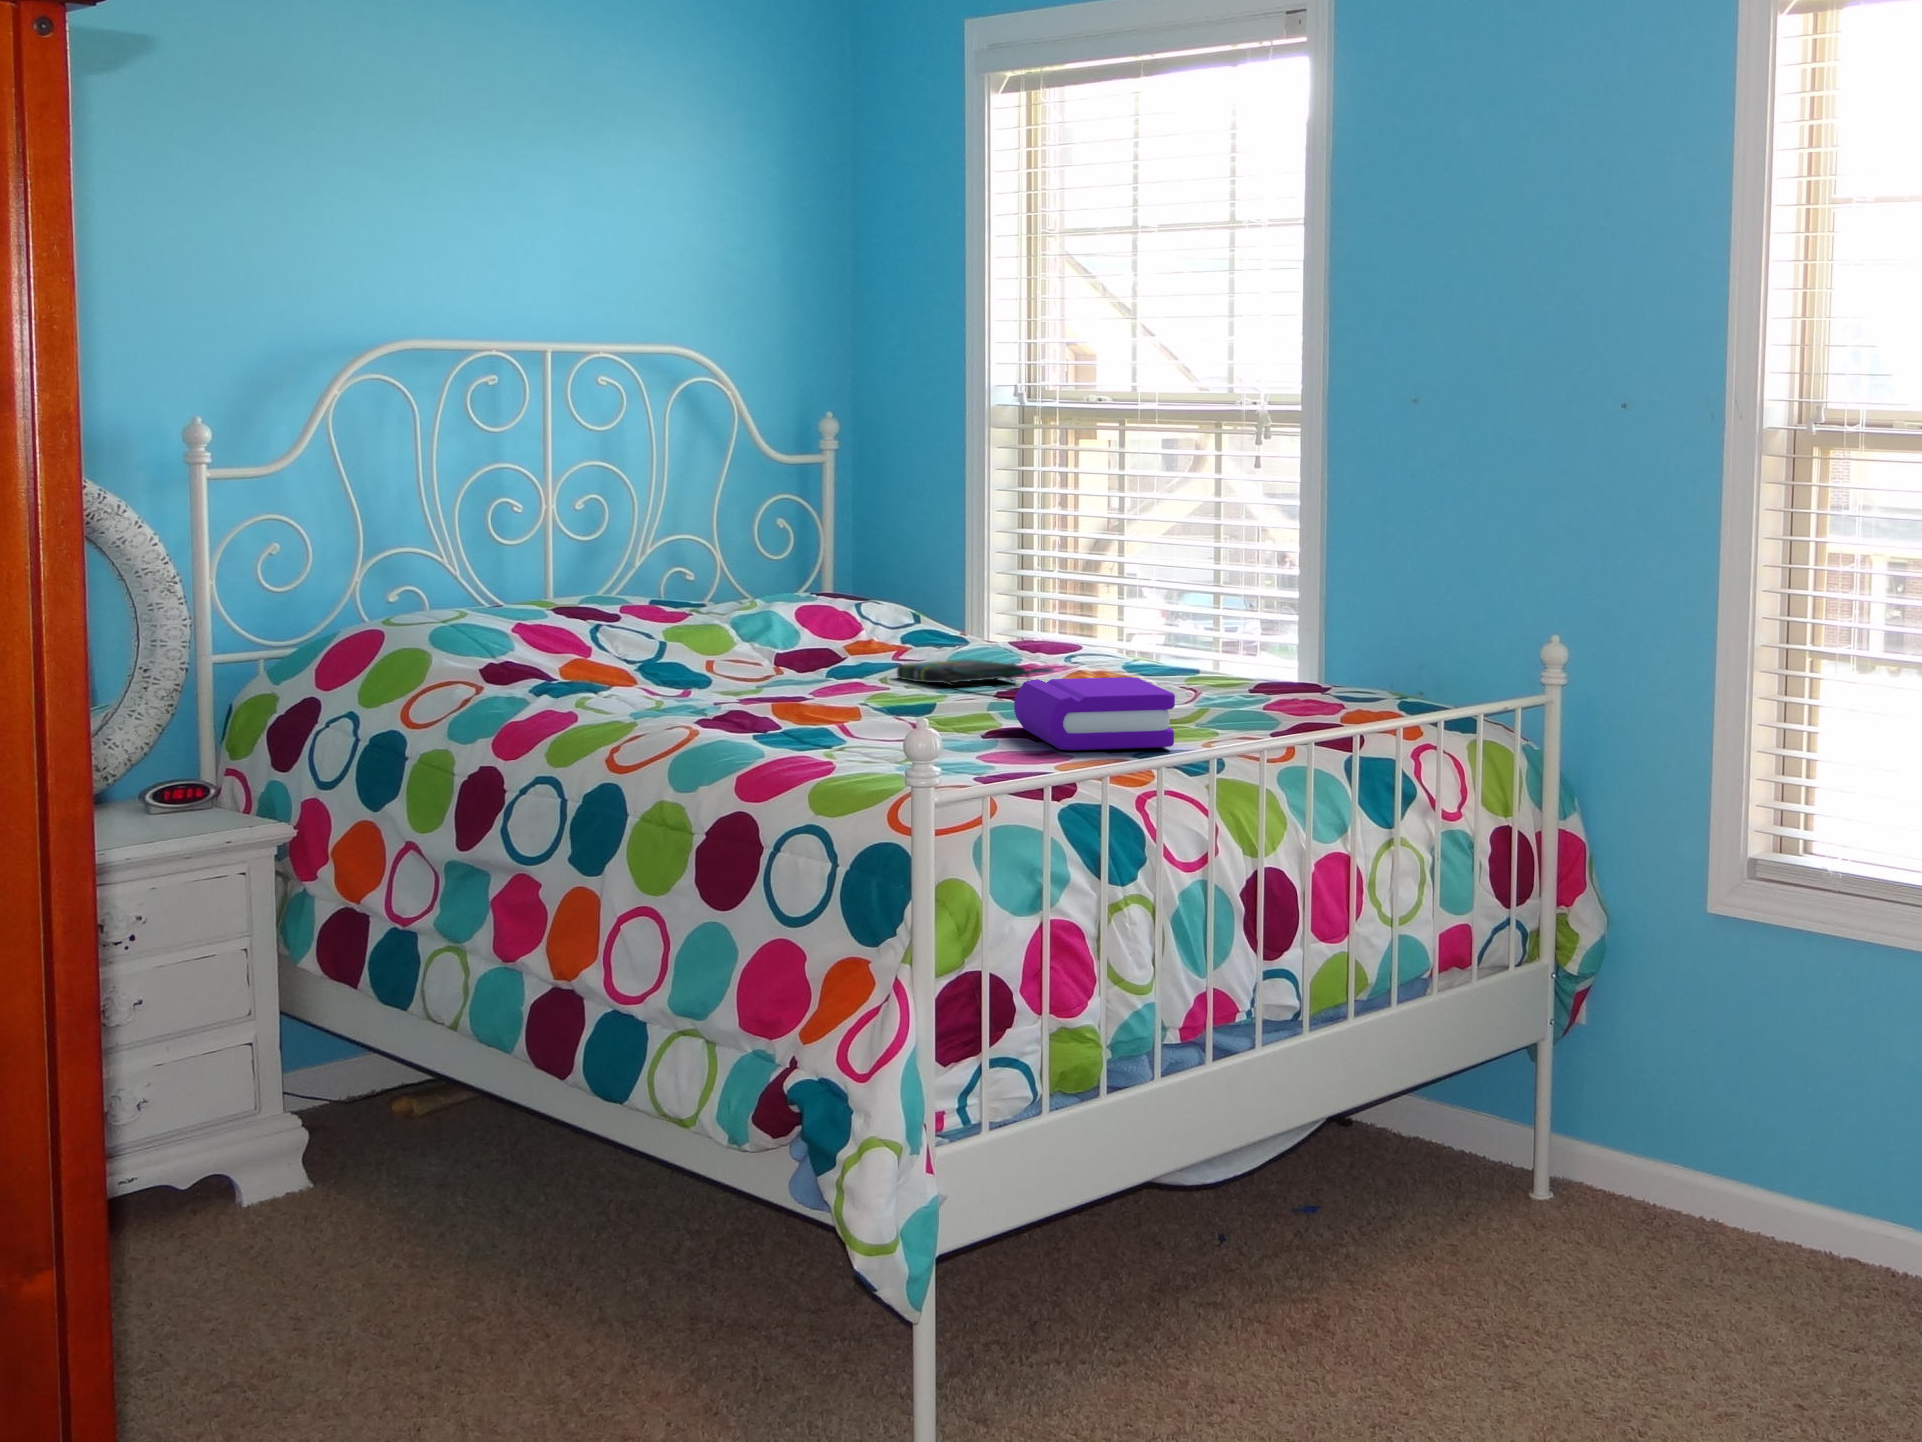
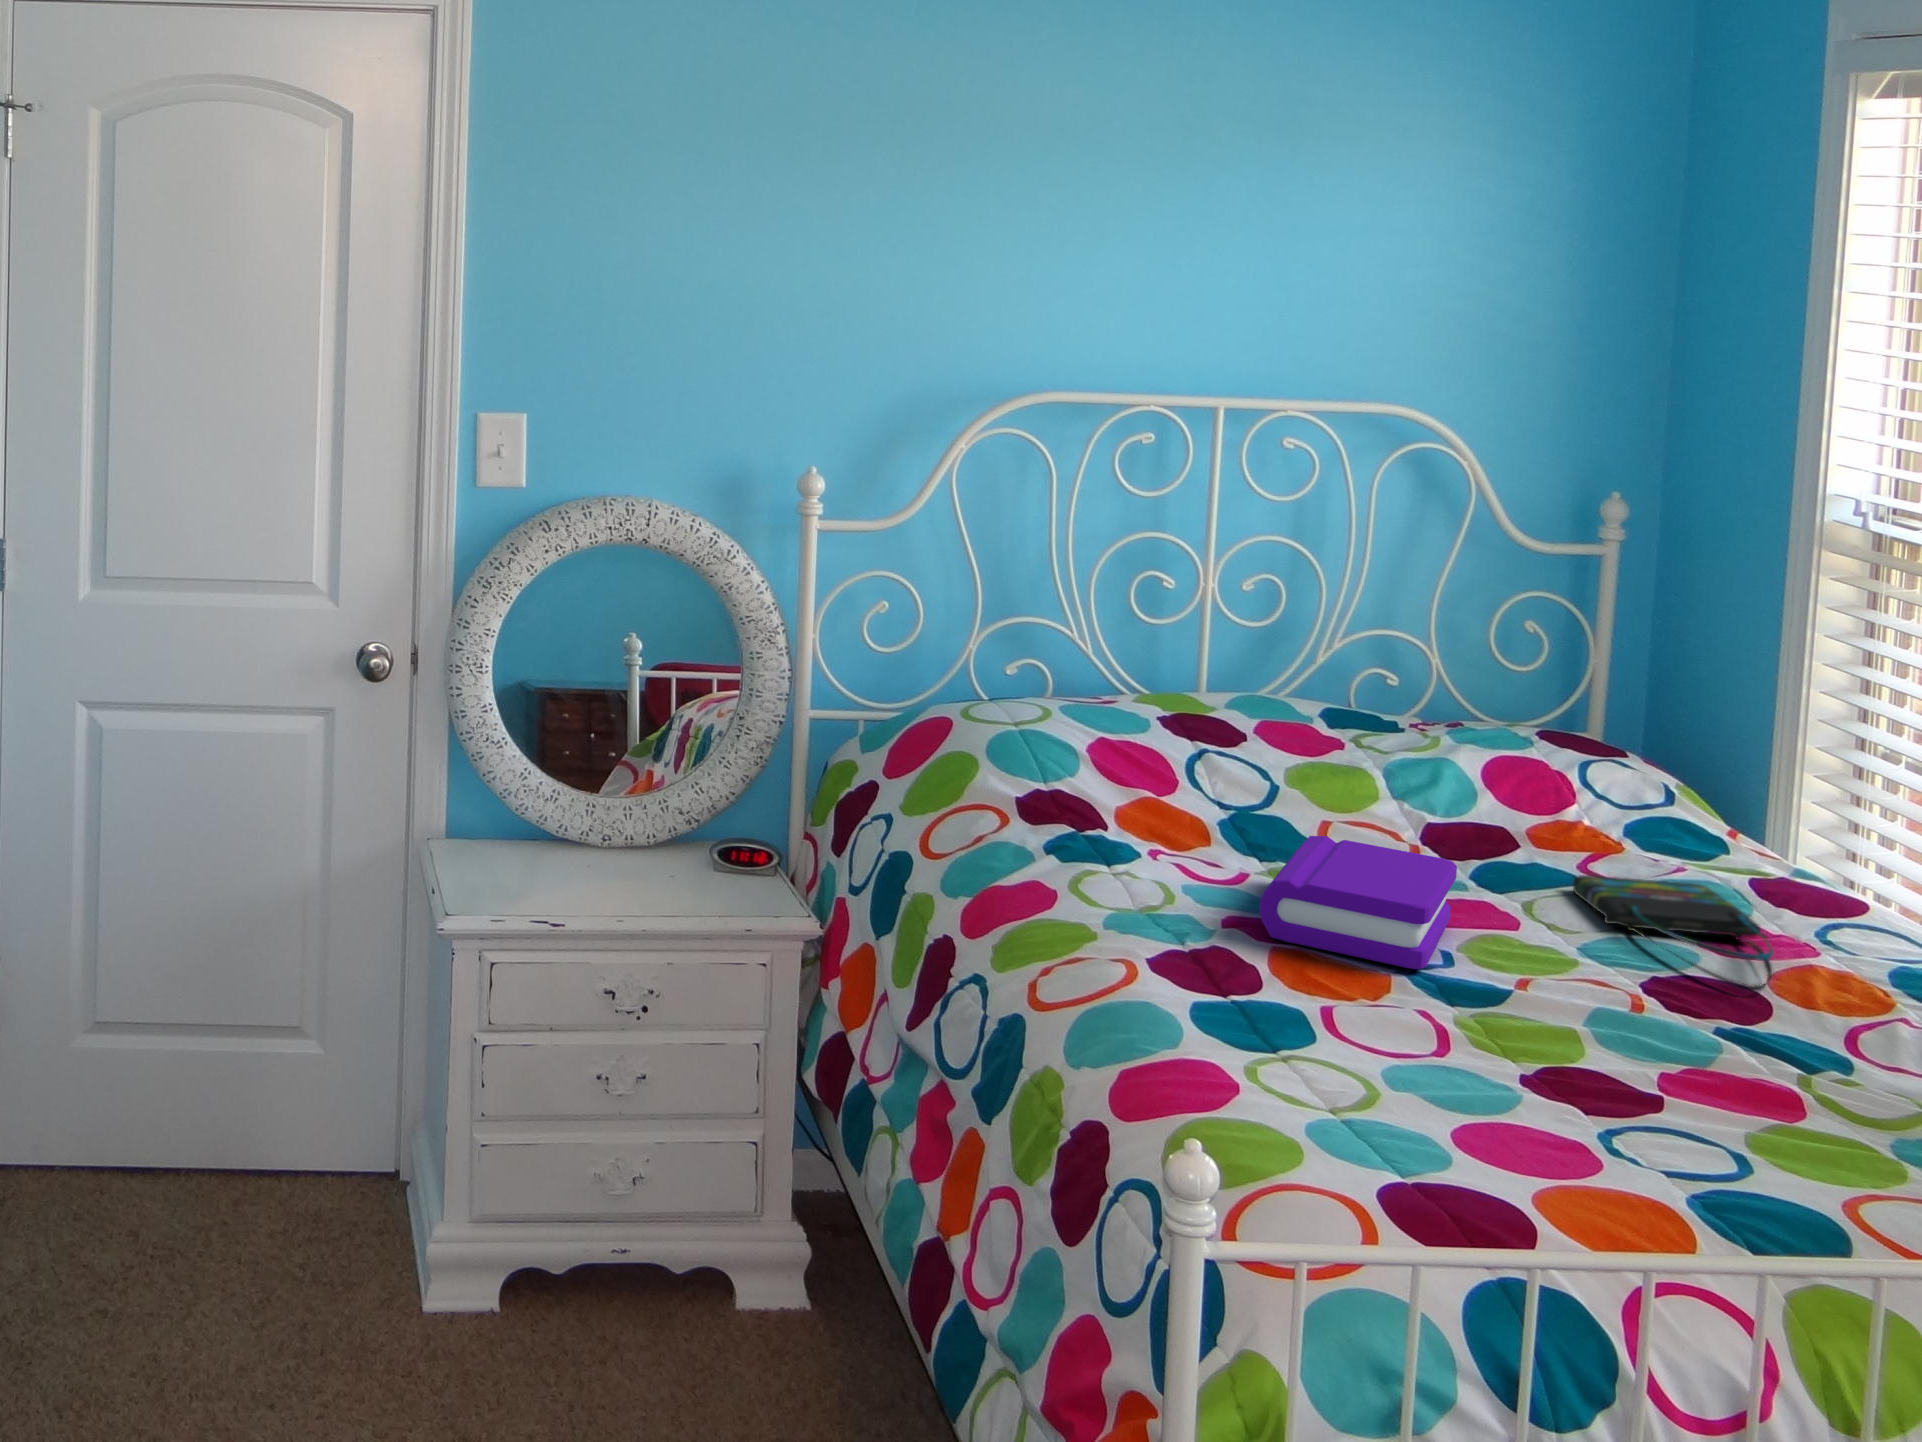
book: present [1014,677,1175,750] -> present [1260,836,1457,969]

